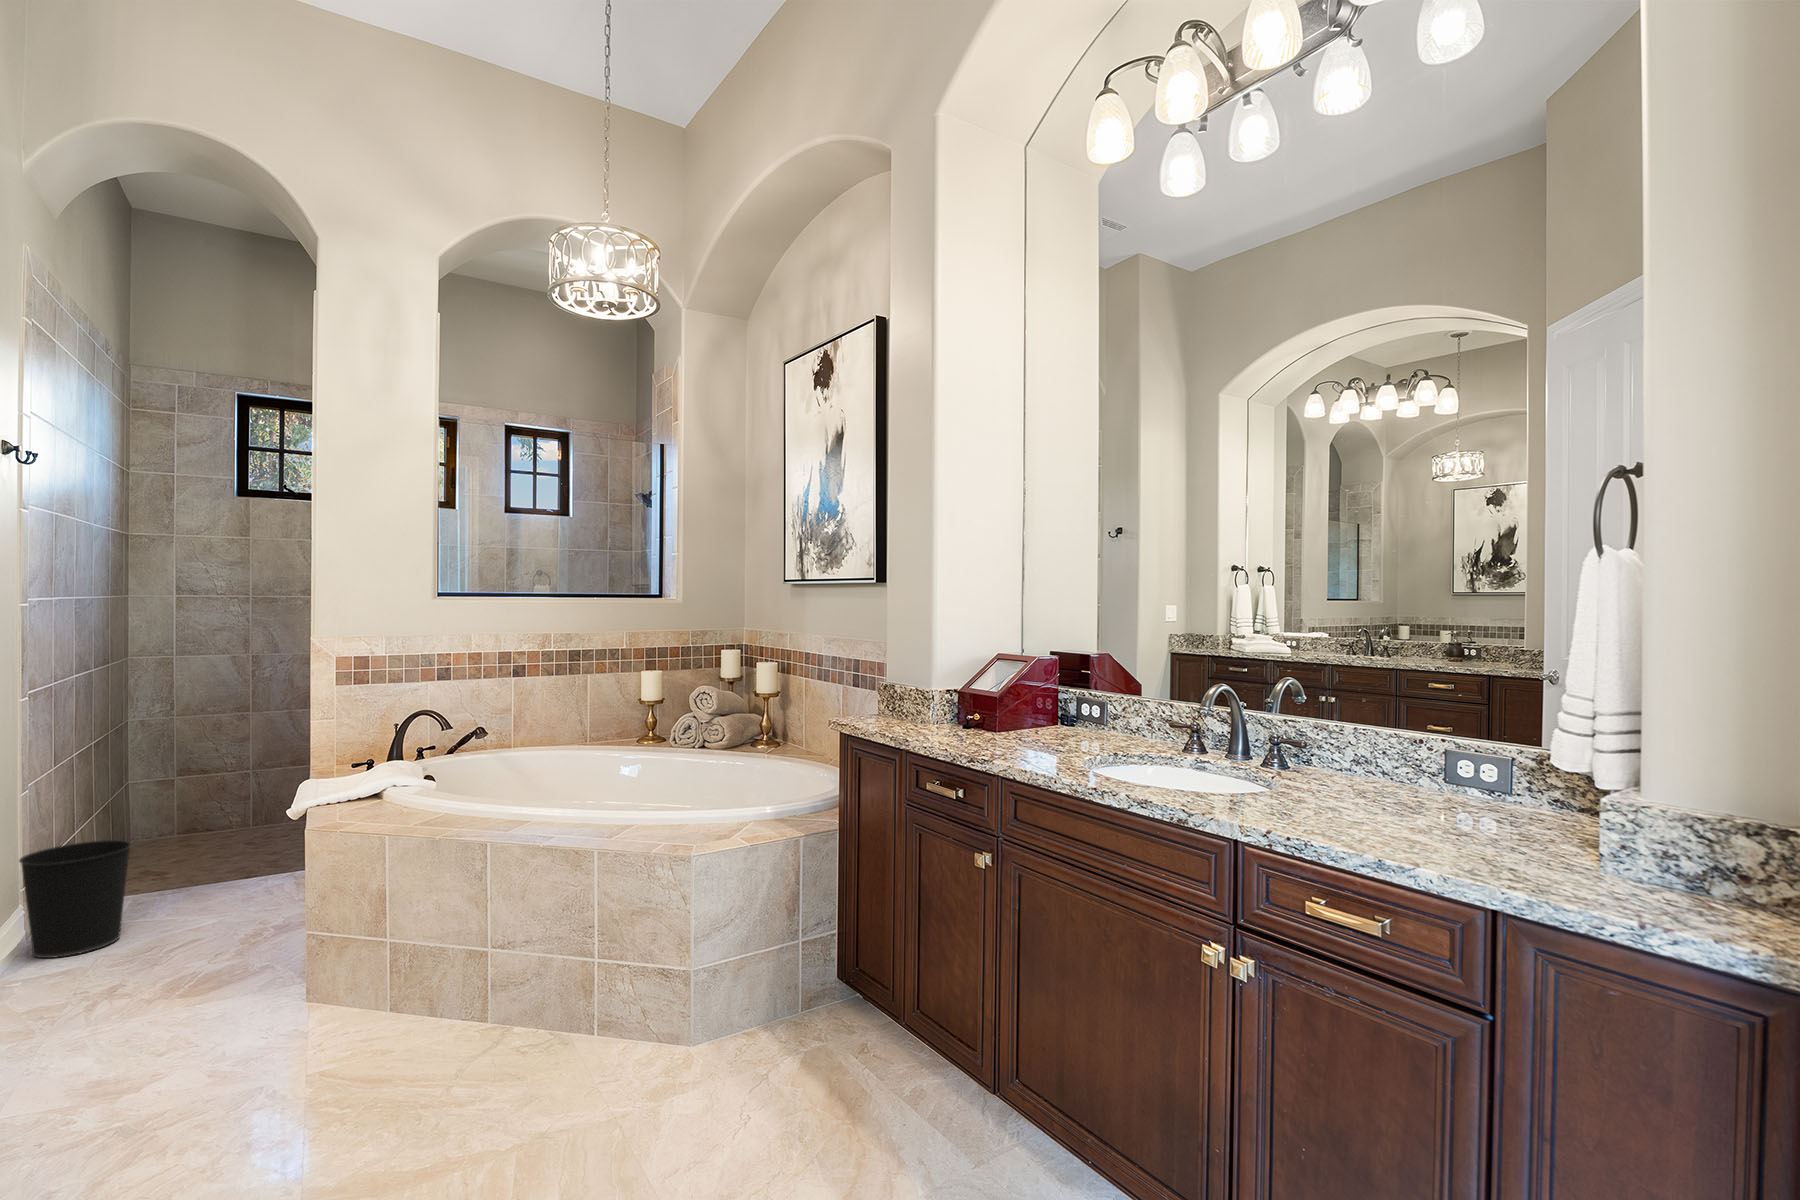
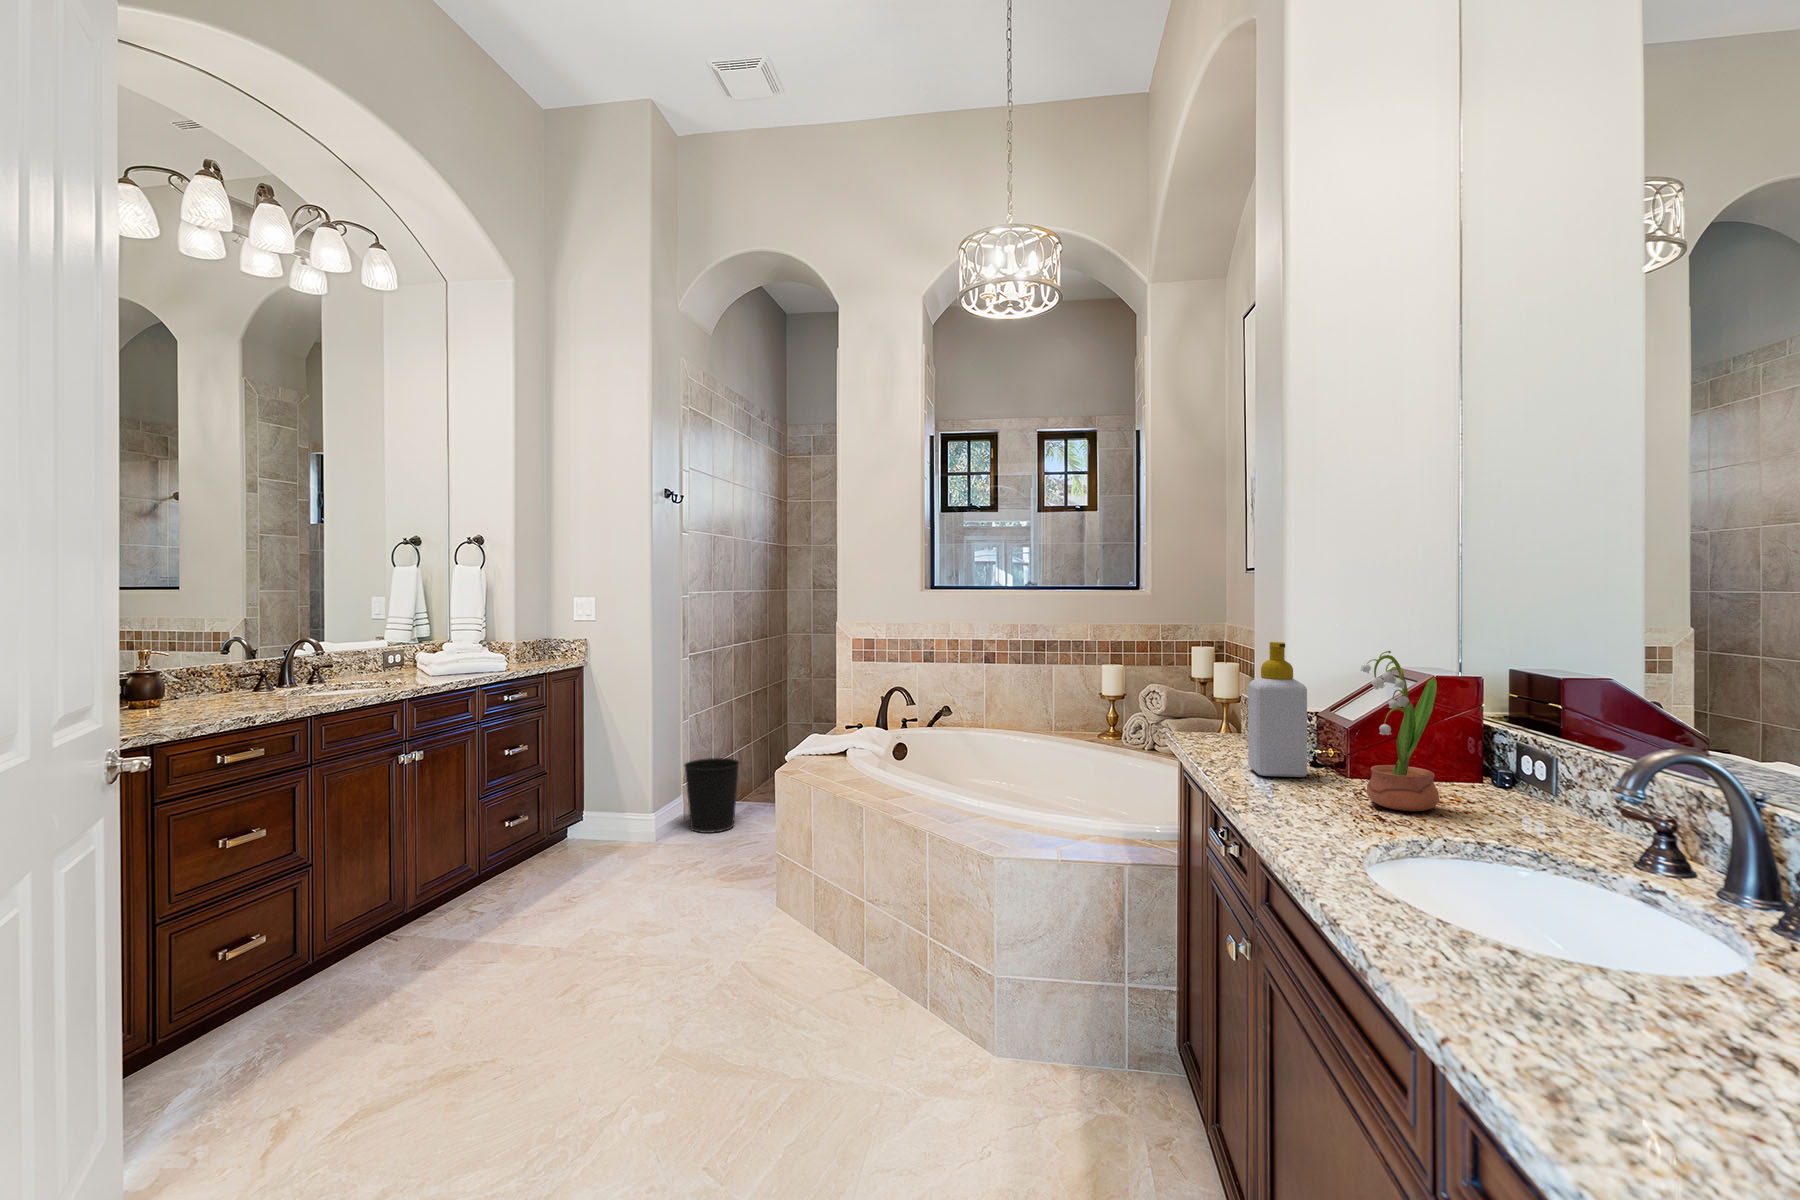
soap bottle: none [925,639,969,738] -> present [1248,642,1307,777]
potted flower: none [1028,641,1069,745] -> present [1360,651,1440,811]

